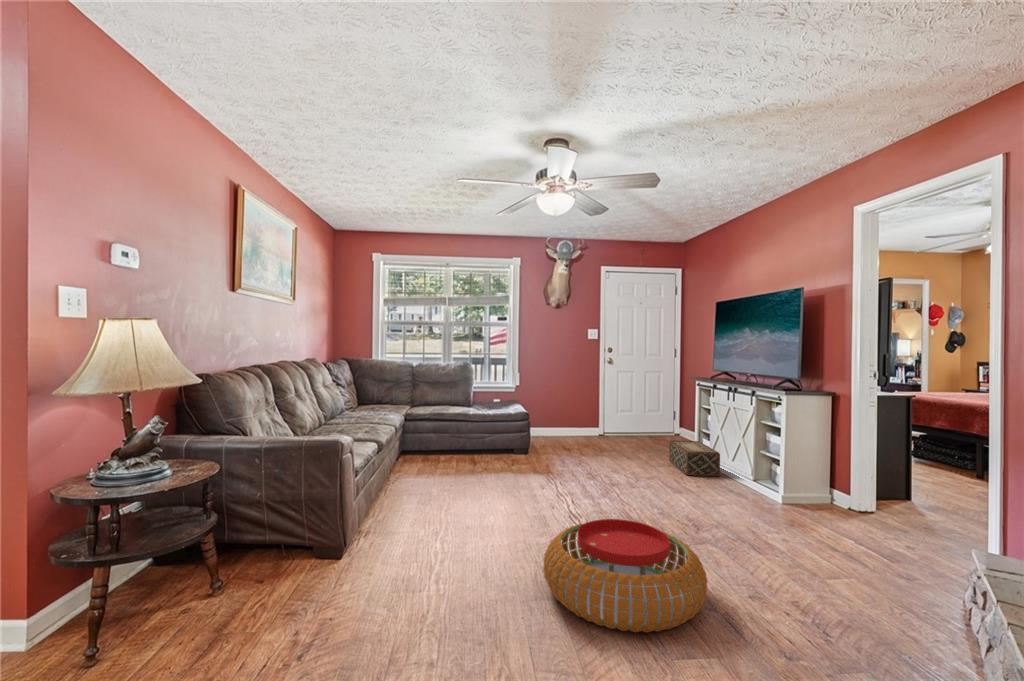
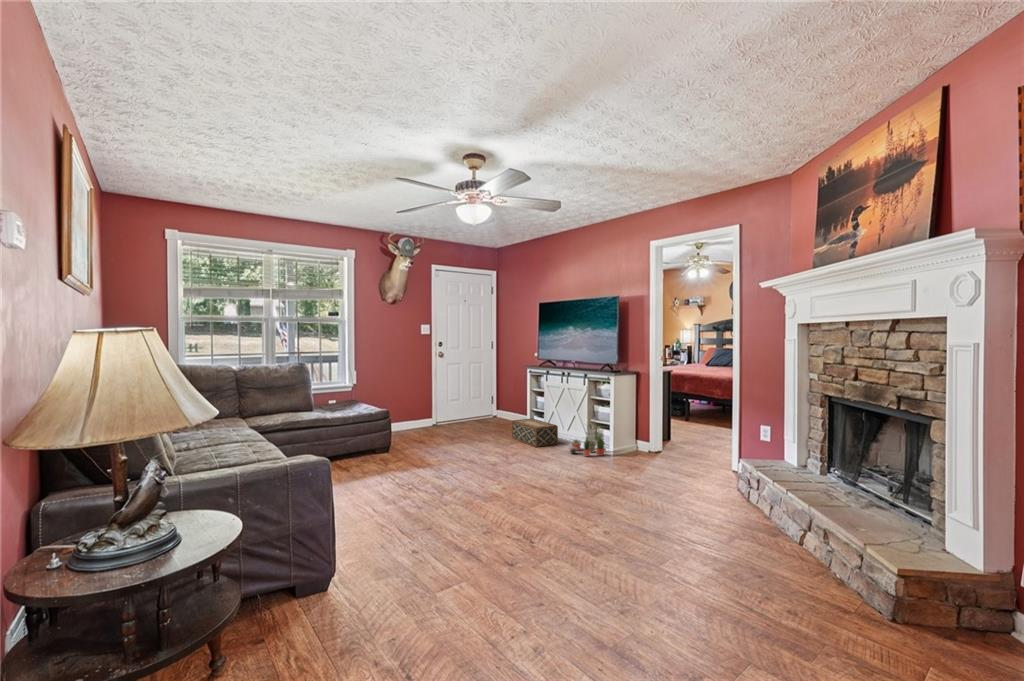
potted plant: none [721,454,773,501] -> present [569,424,606,457]
pouf: present [543,519,707,633] -> none [527,484,649,561]

